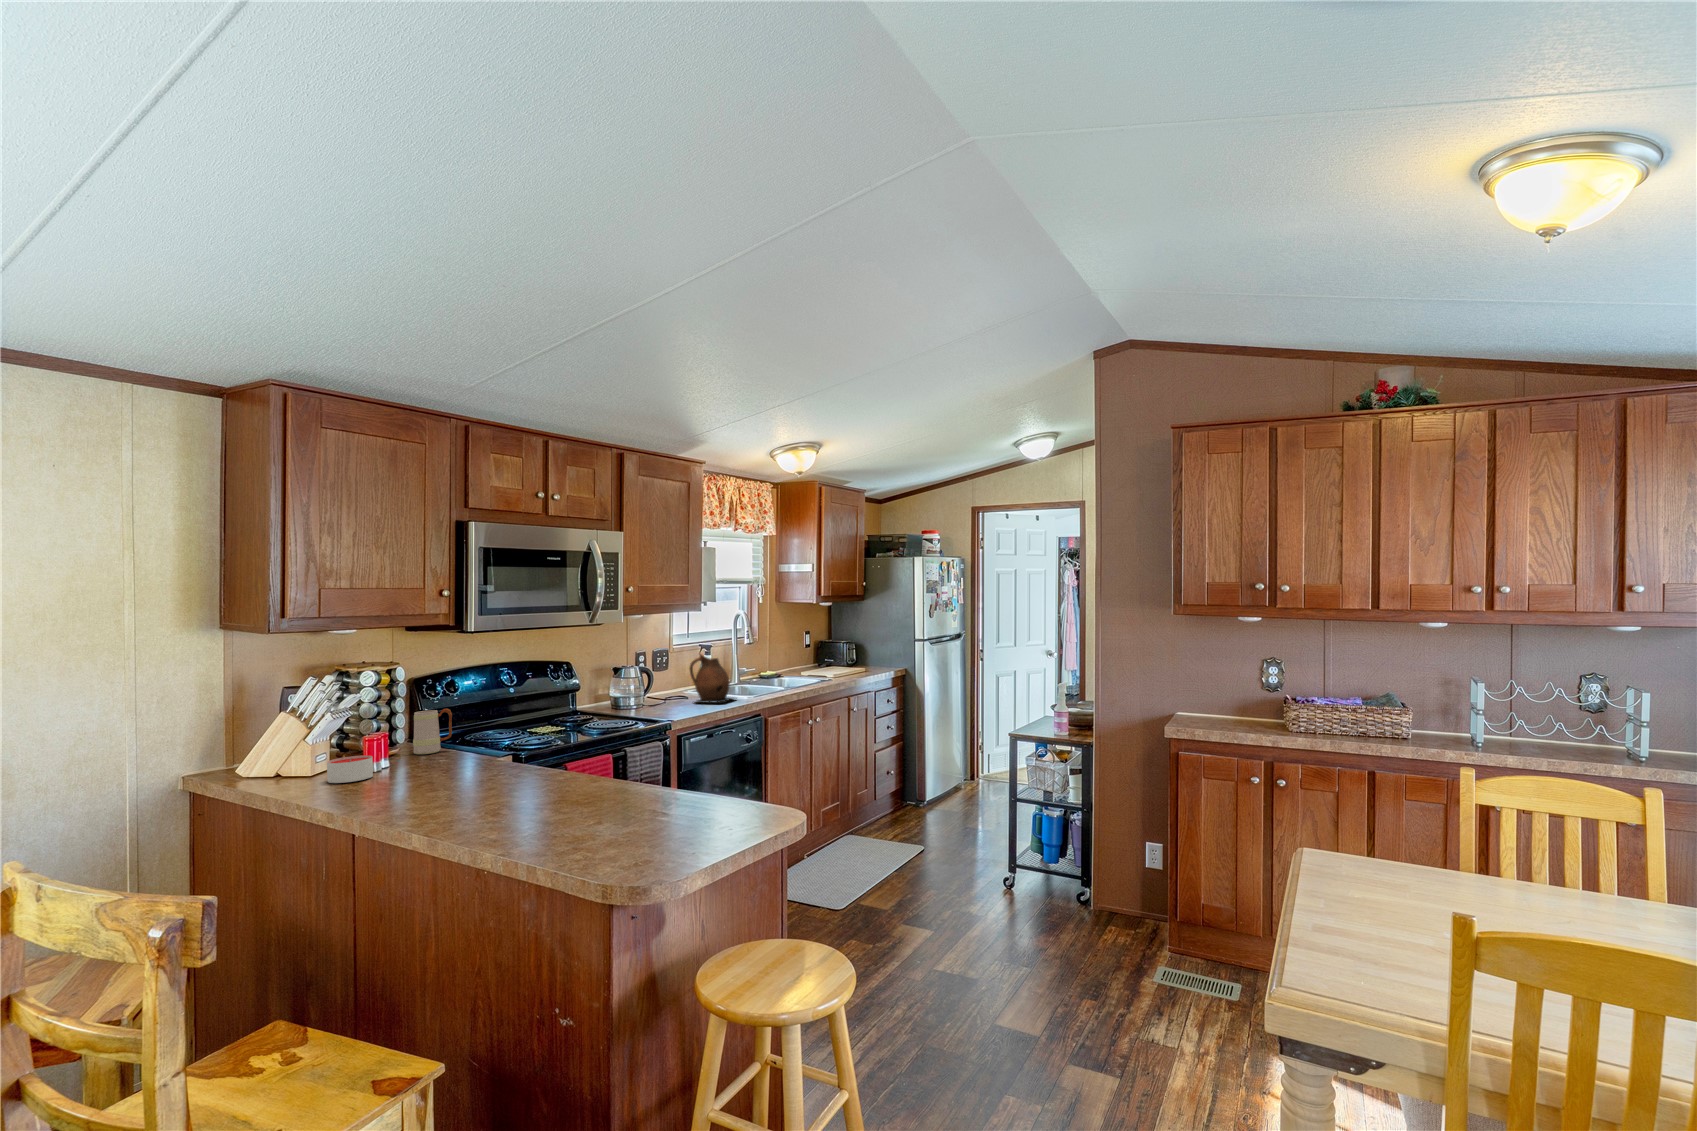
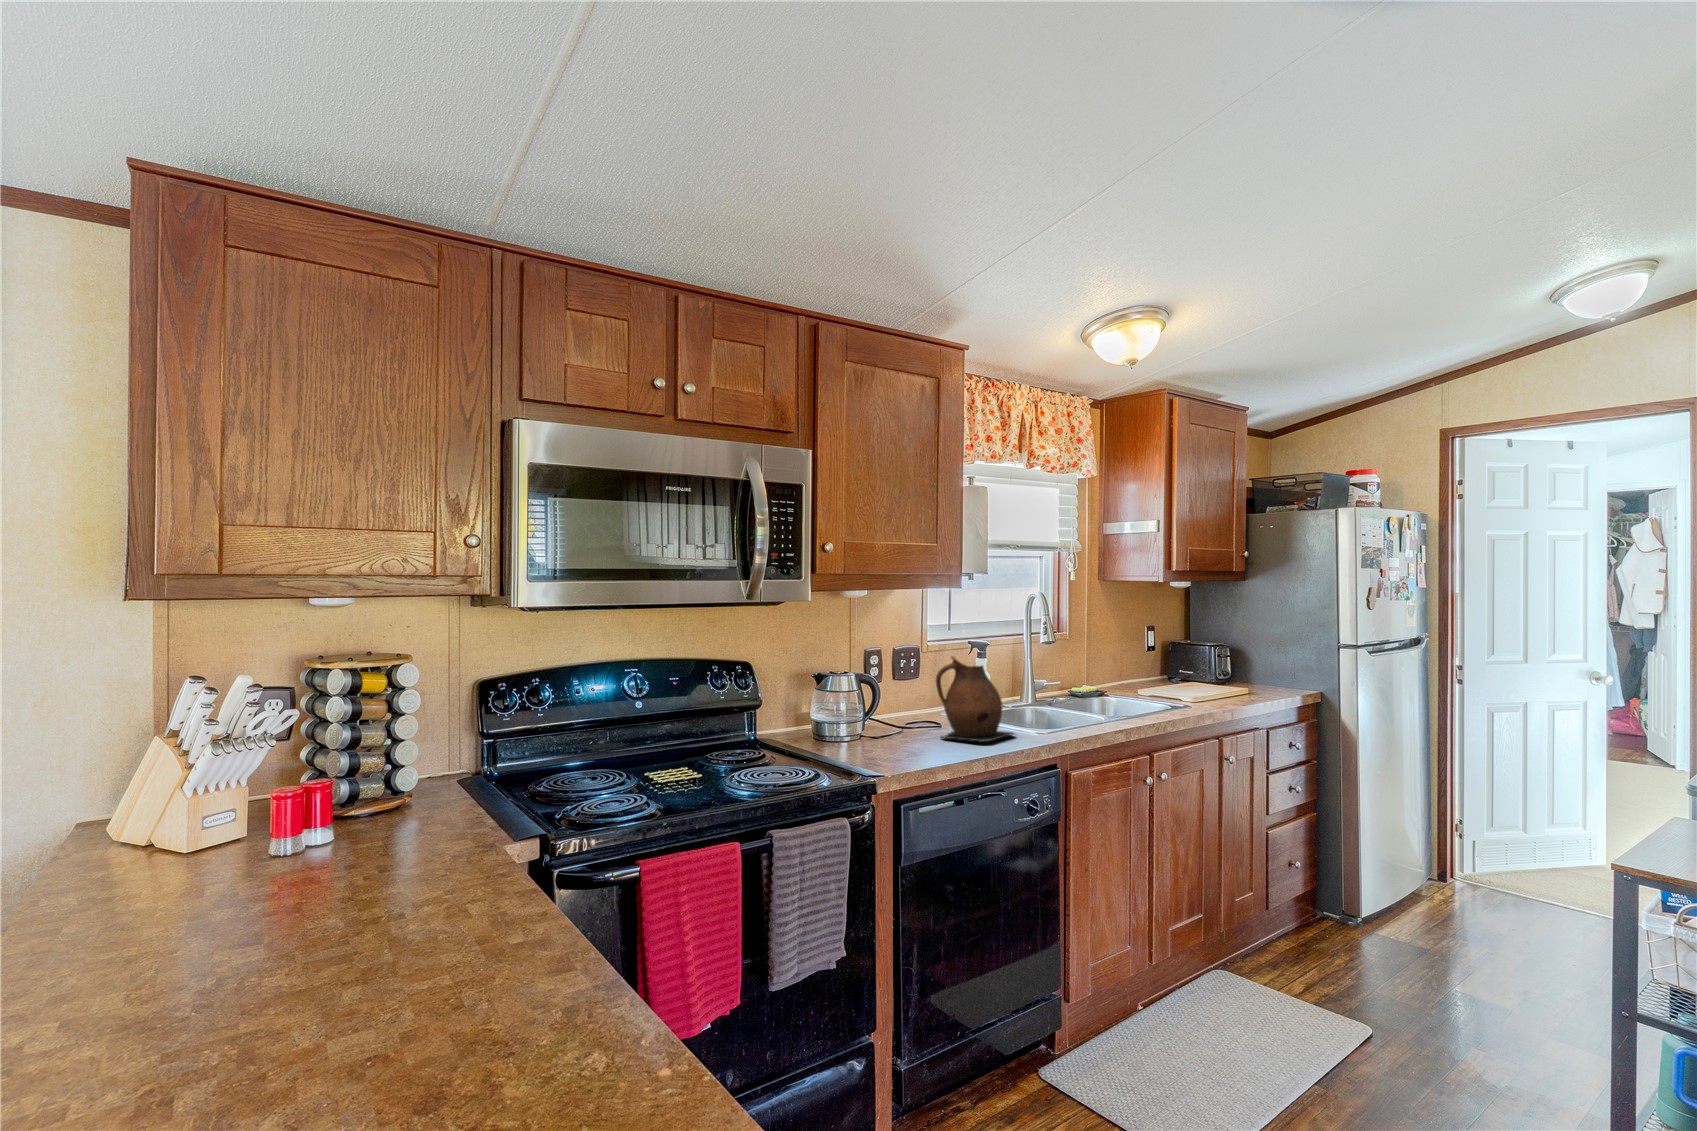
mug: present [413,709,452,754] -> none [420,738,484,816]
candle: present [327,756,373,783] -> none [184,825,273,882]

